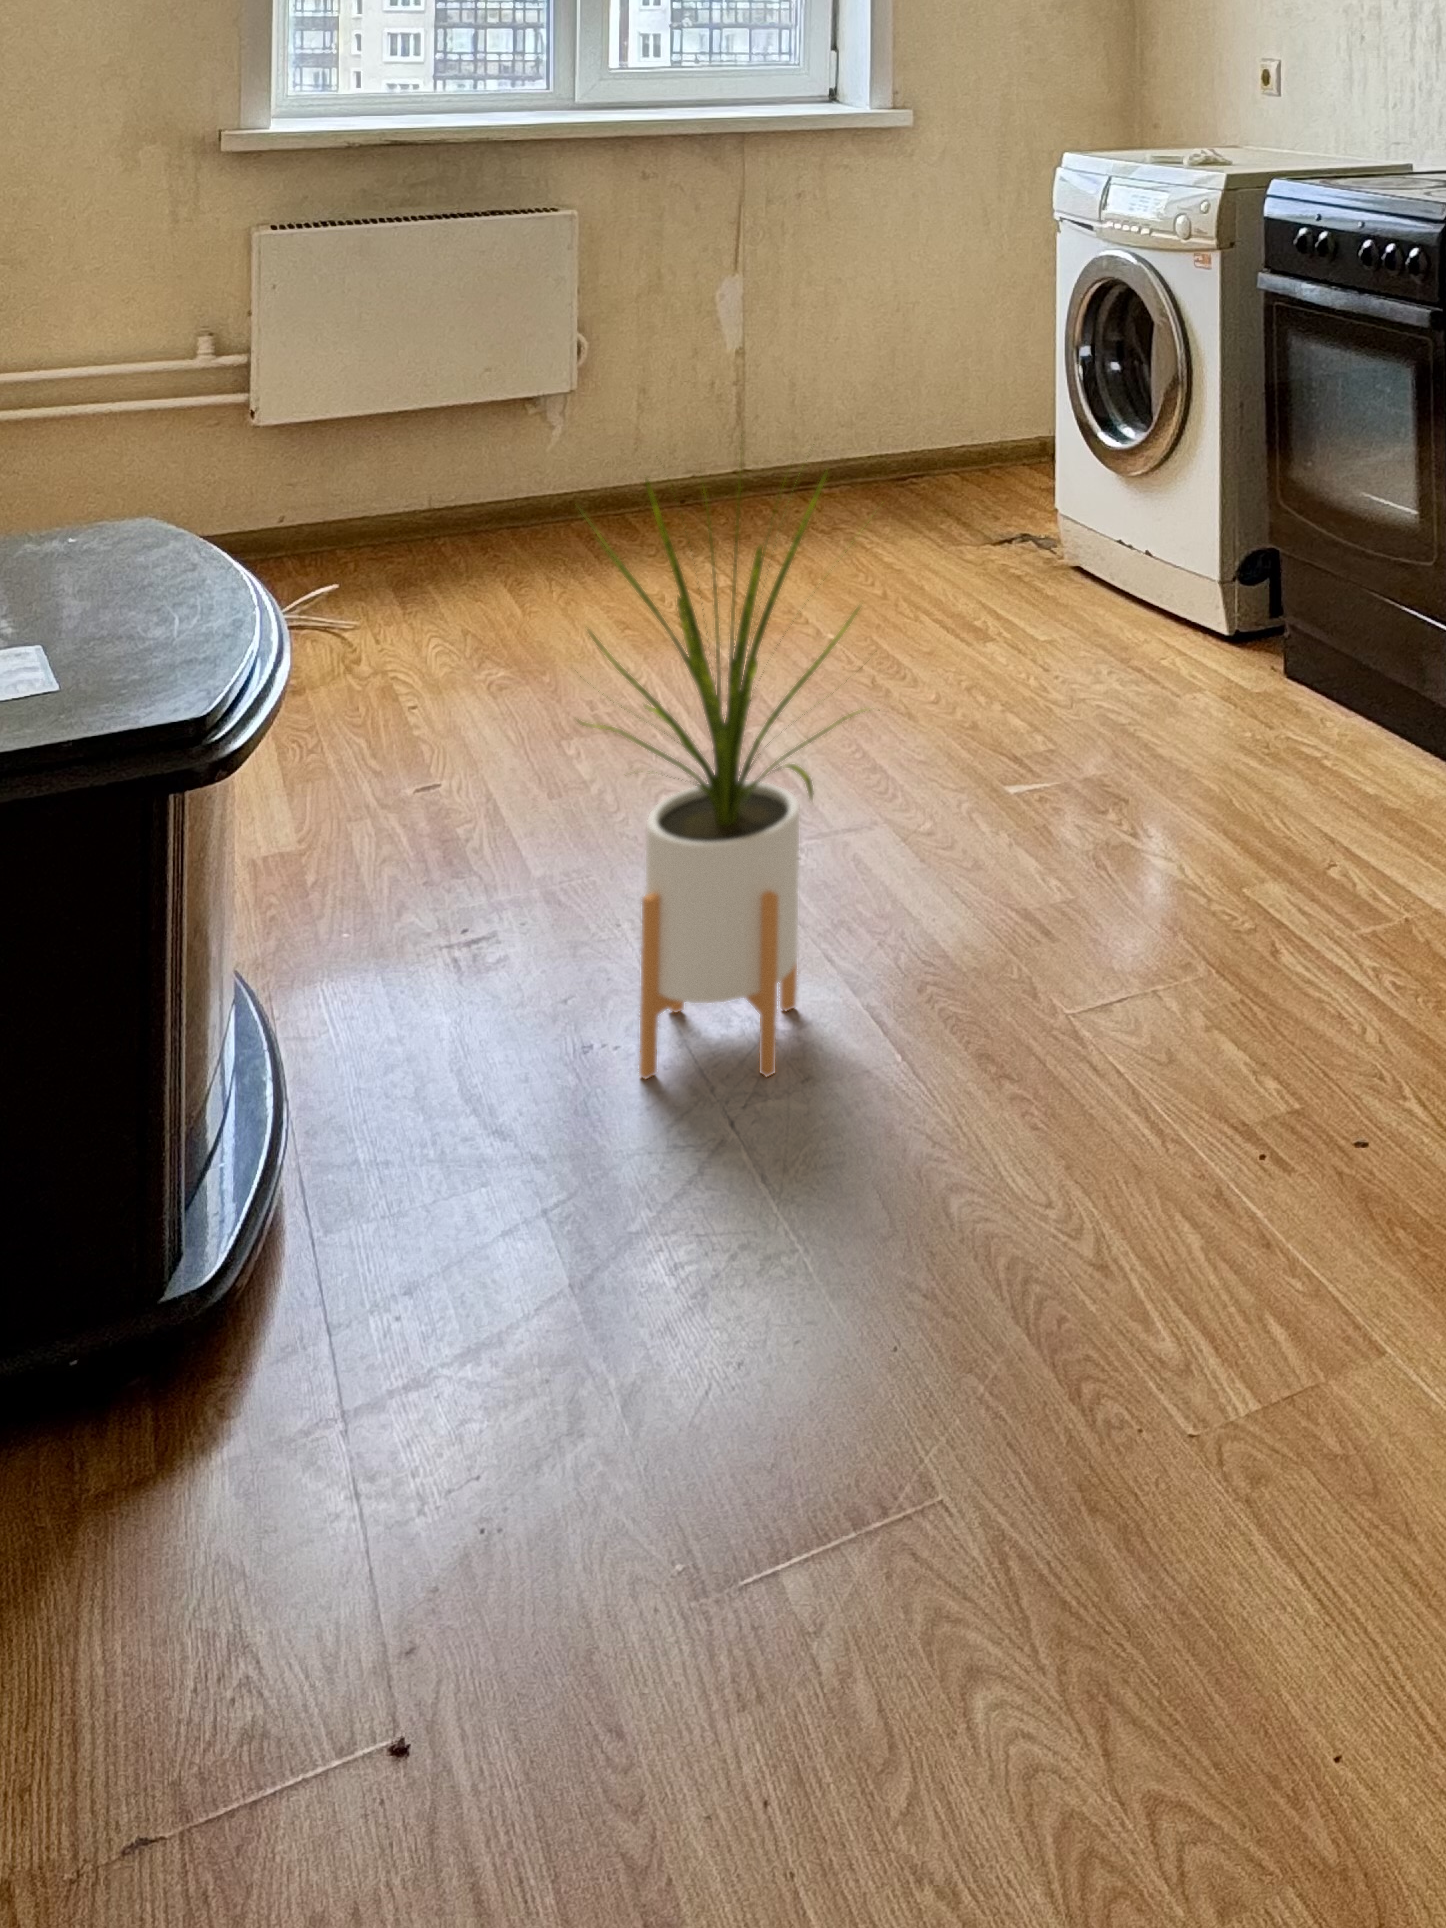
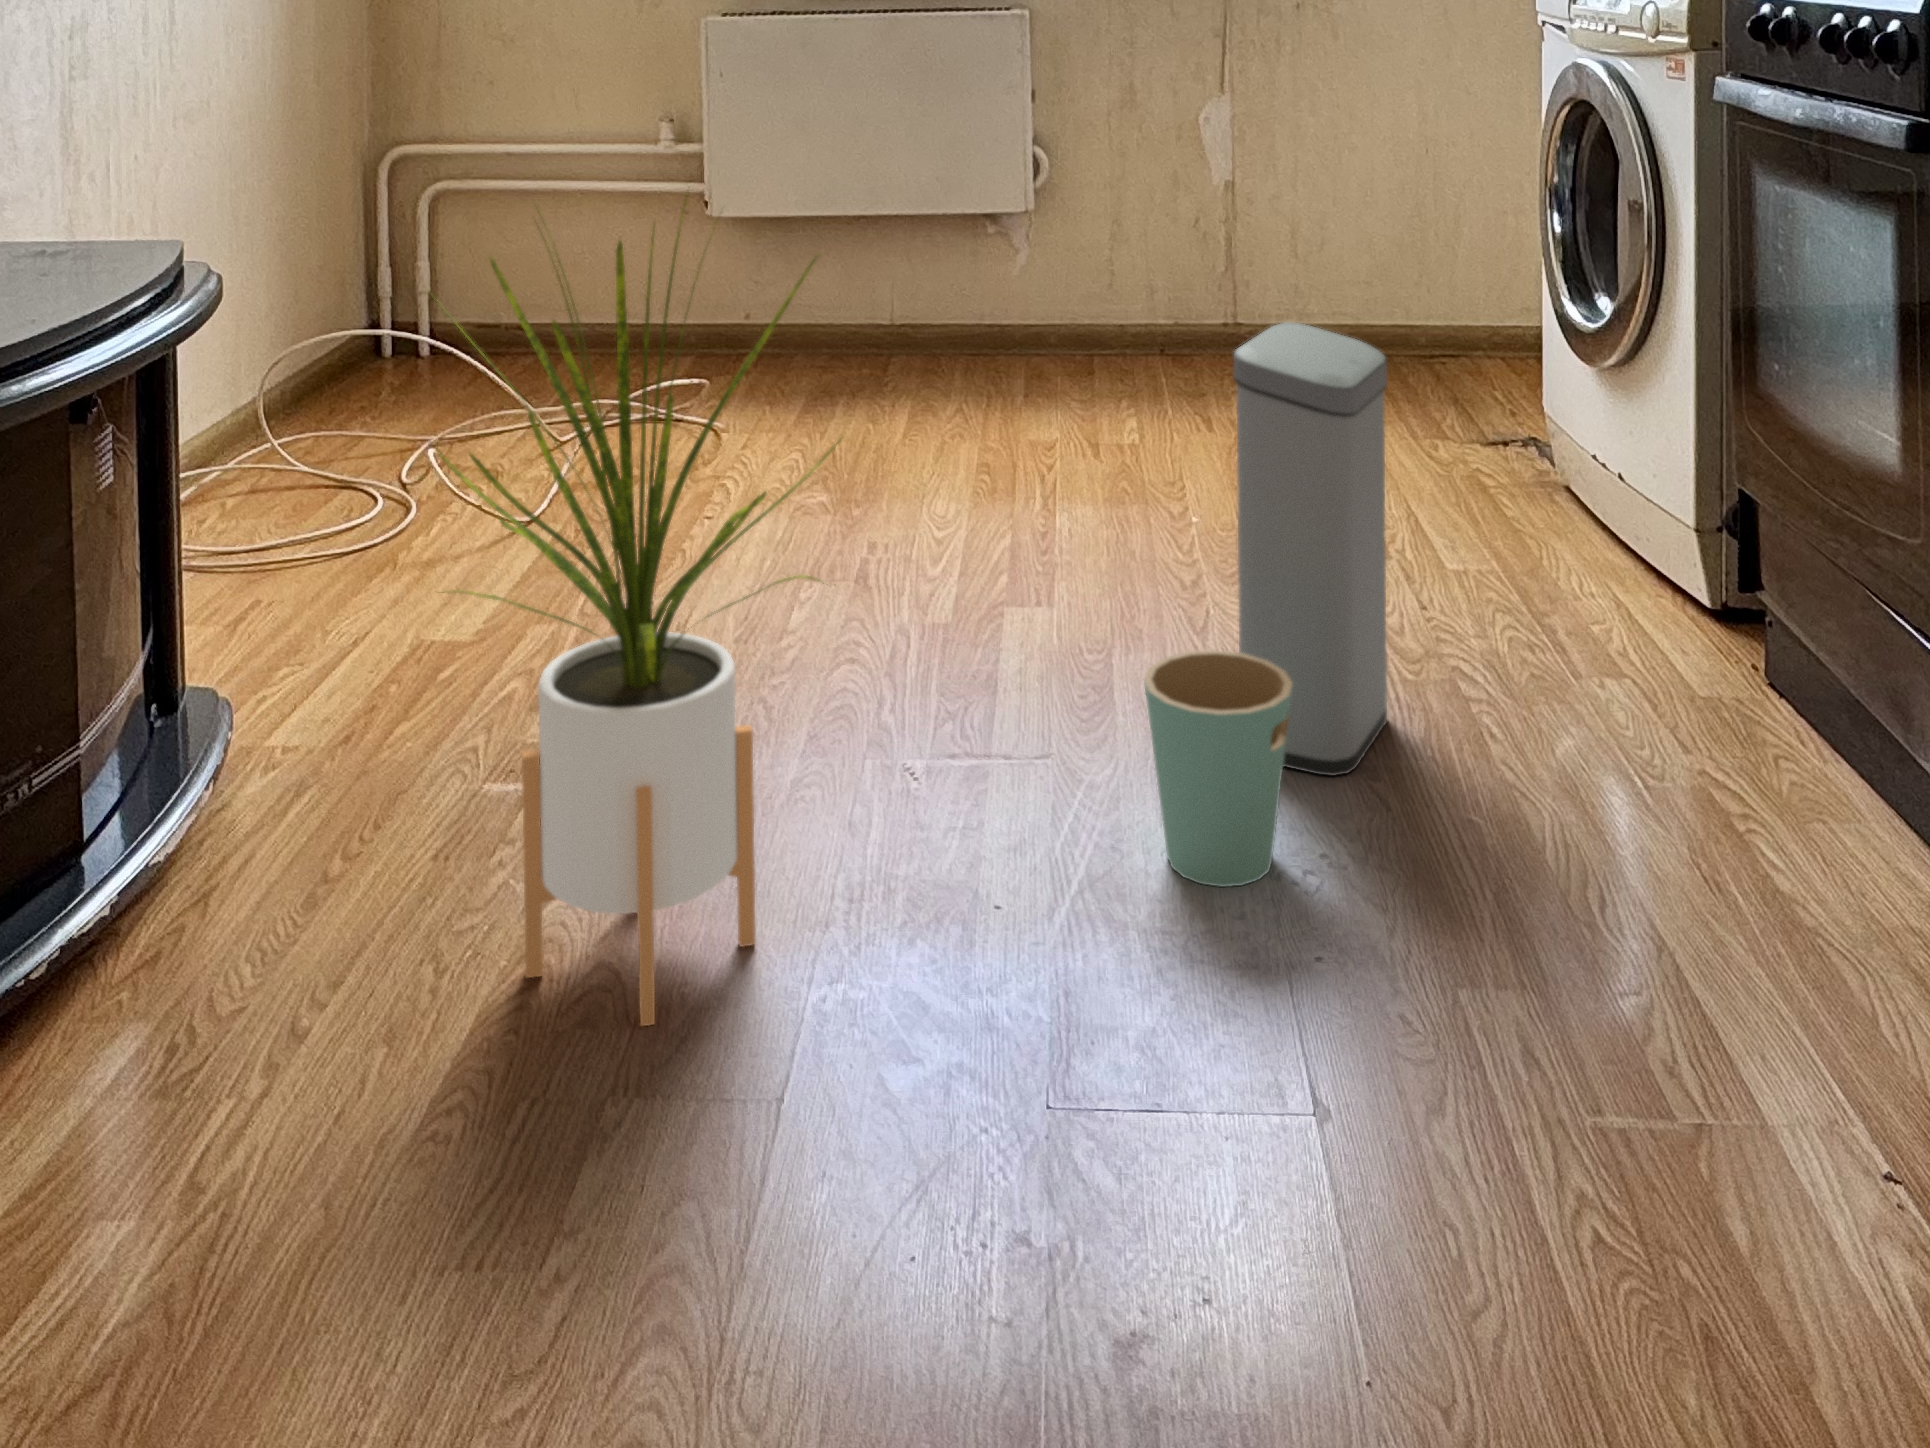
trash can: none [1005,474,1109,884] -> present [1144,322,1387,887]

